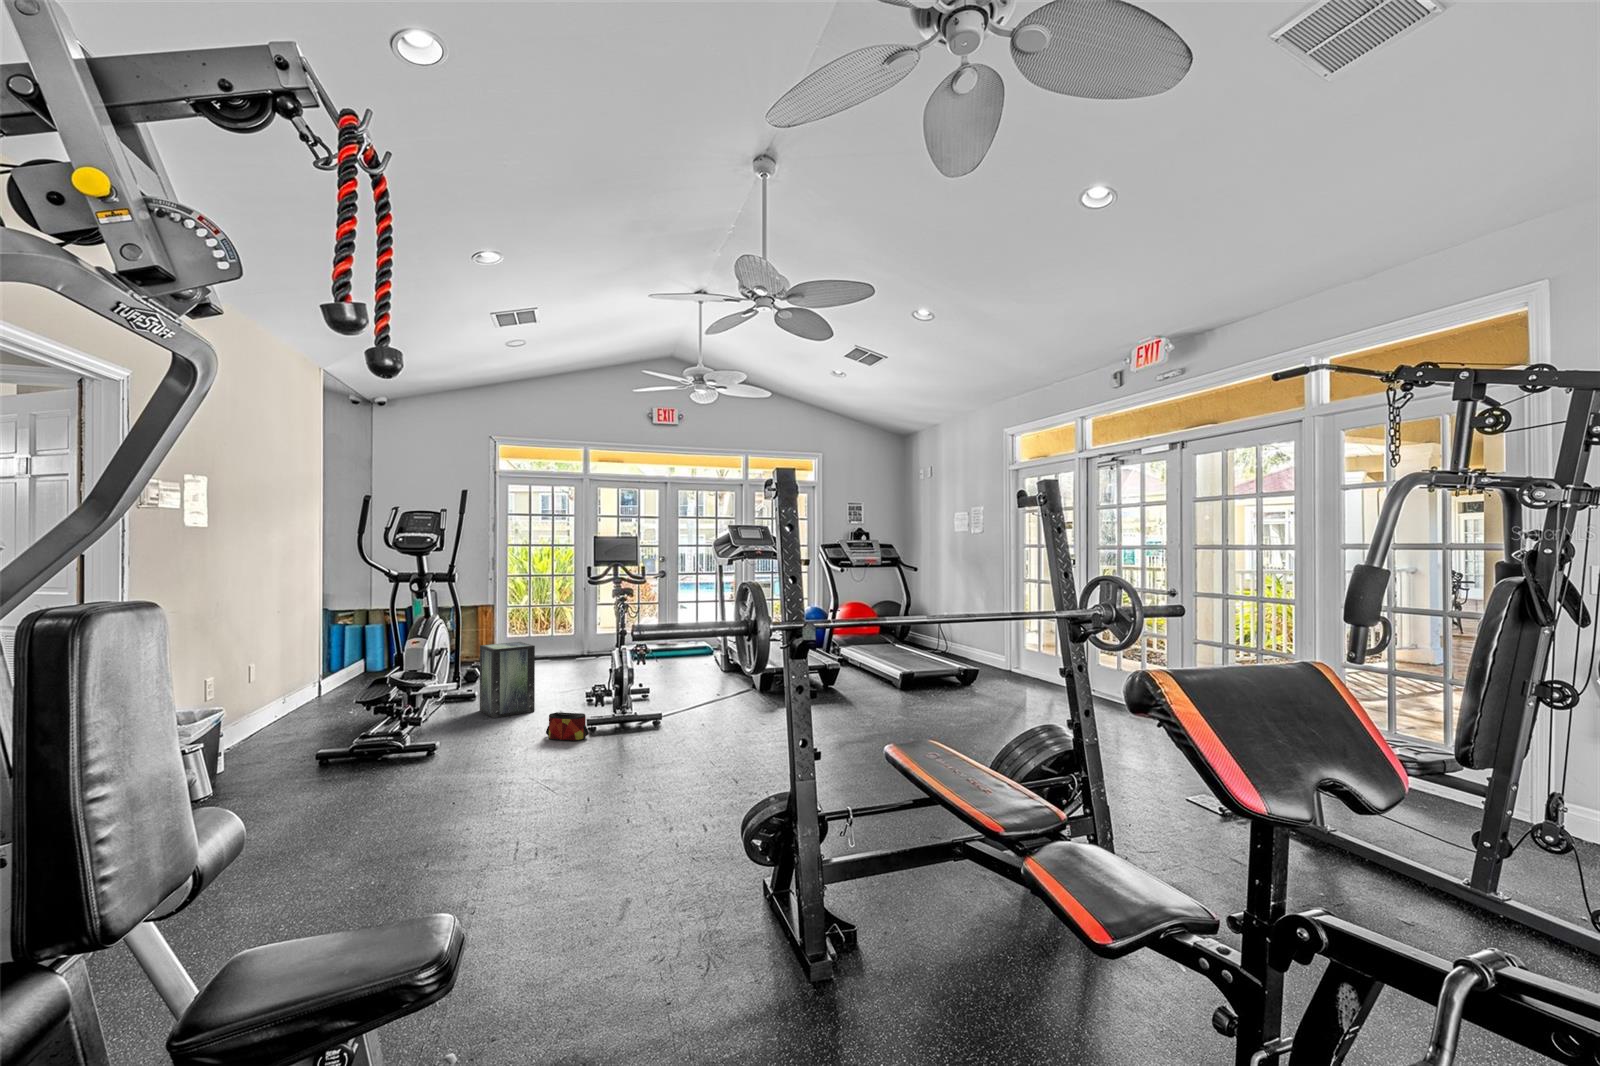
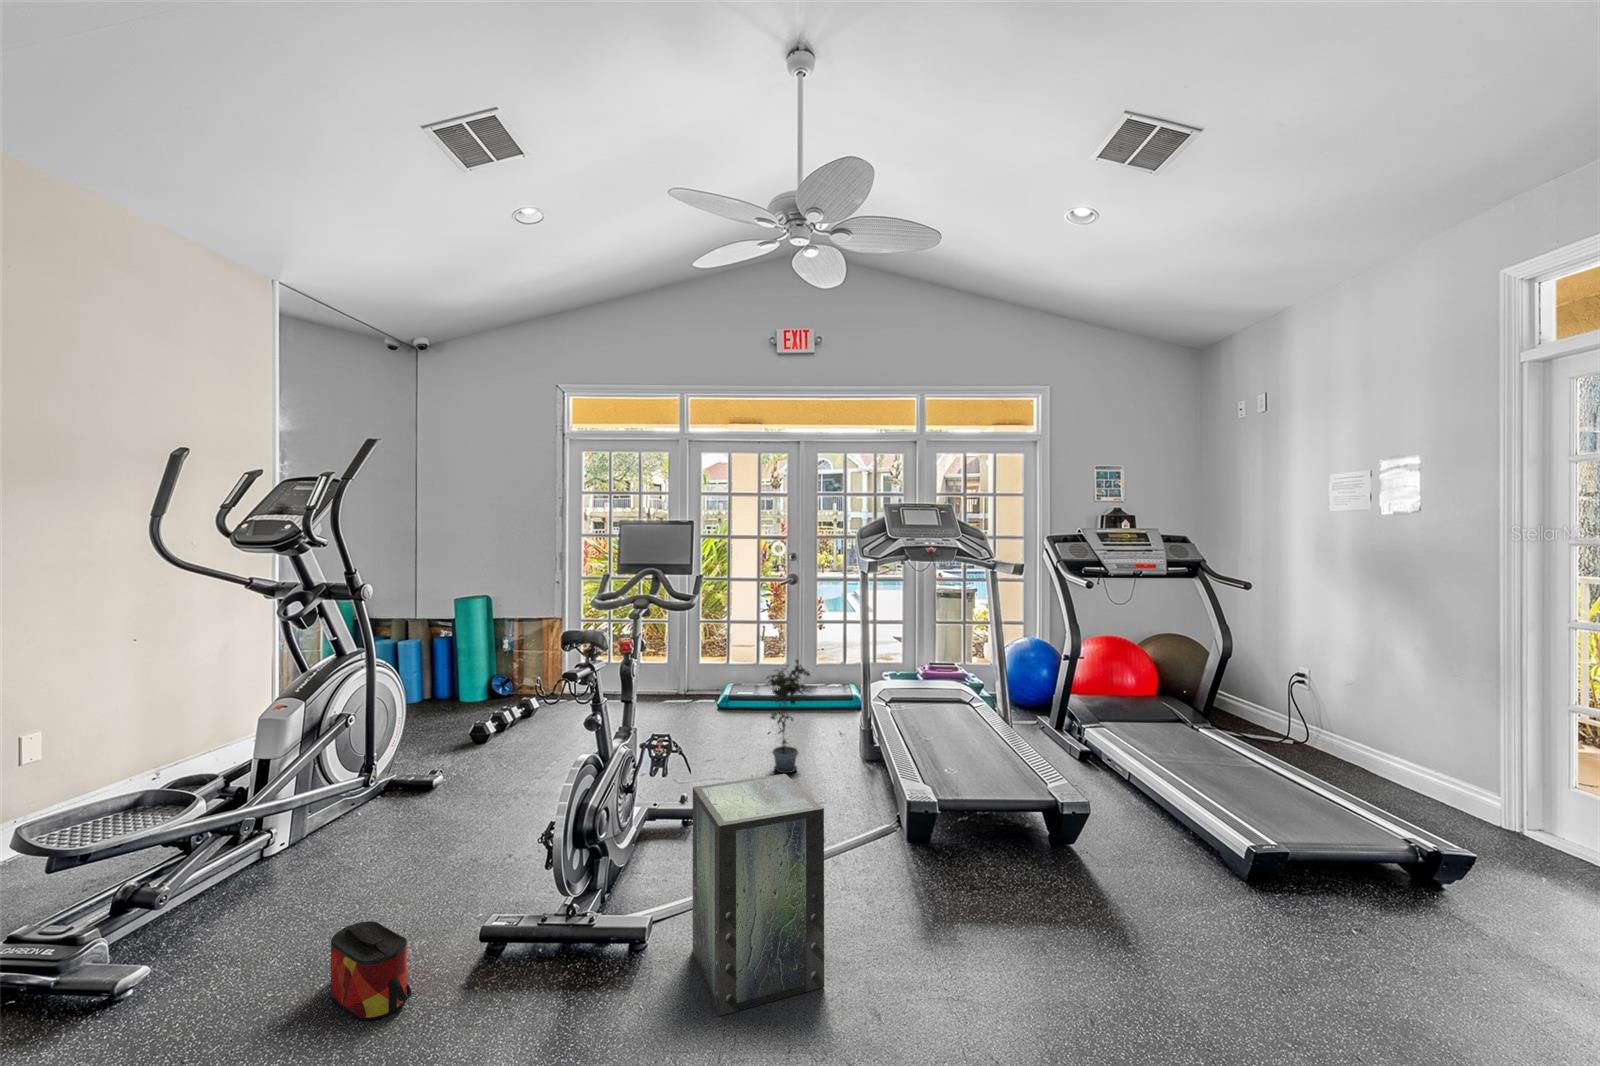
potted plant: none [671,615,699,679] -> present [767,660,810,773]
storage box: present [480,642,535,718] -> present [693,774,824,1016]

